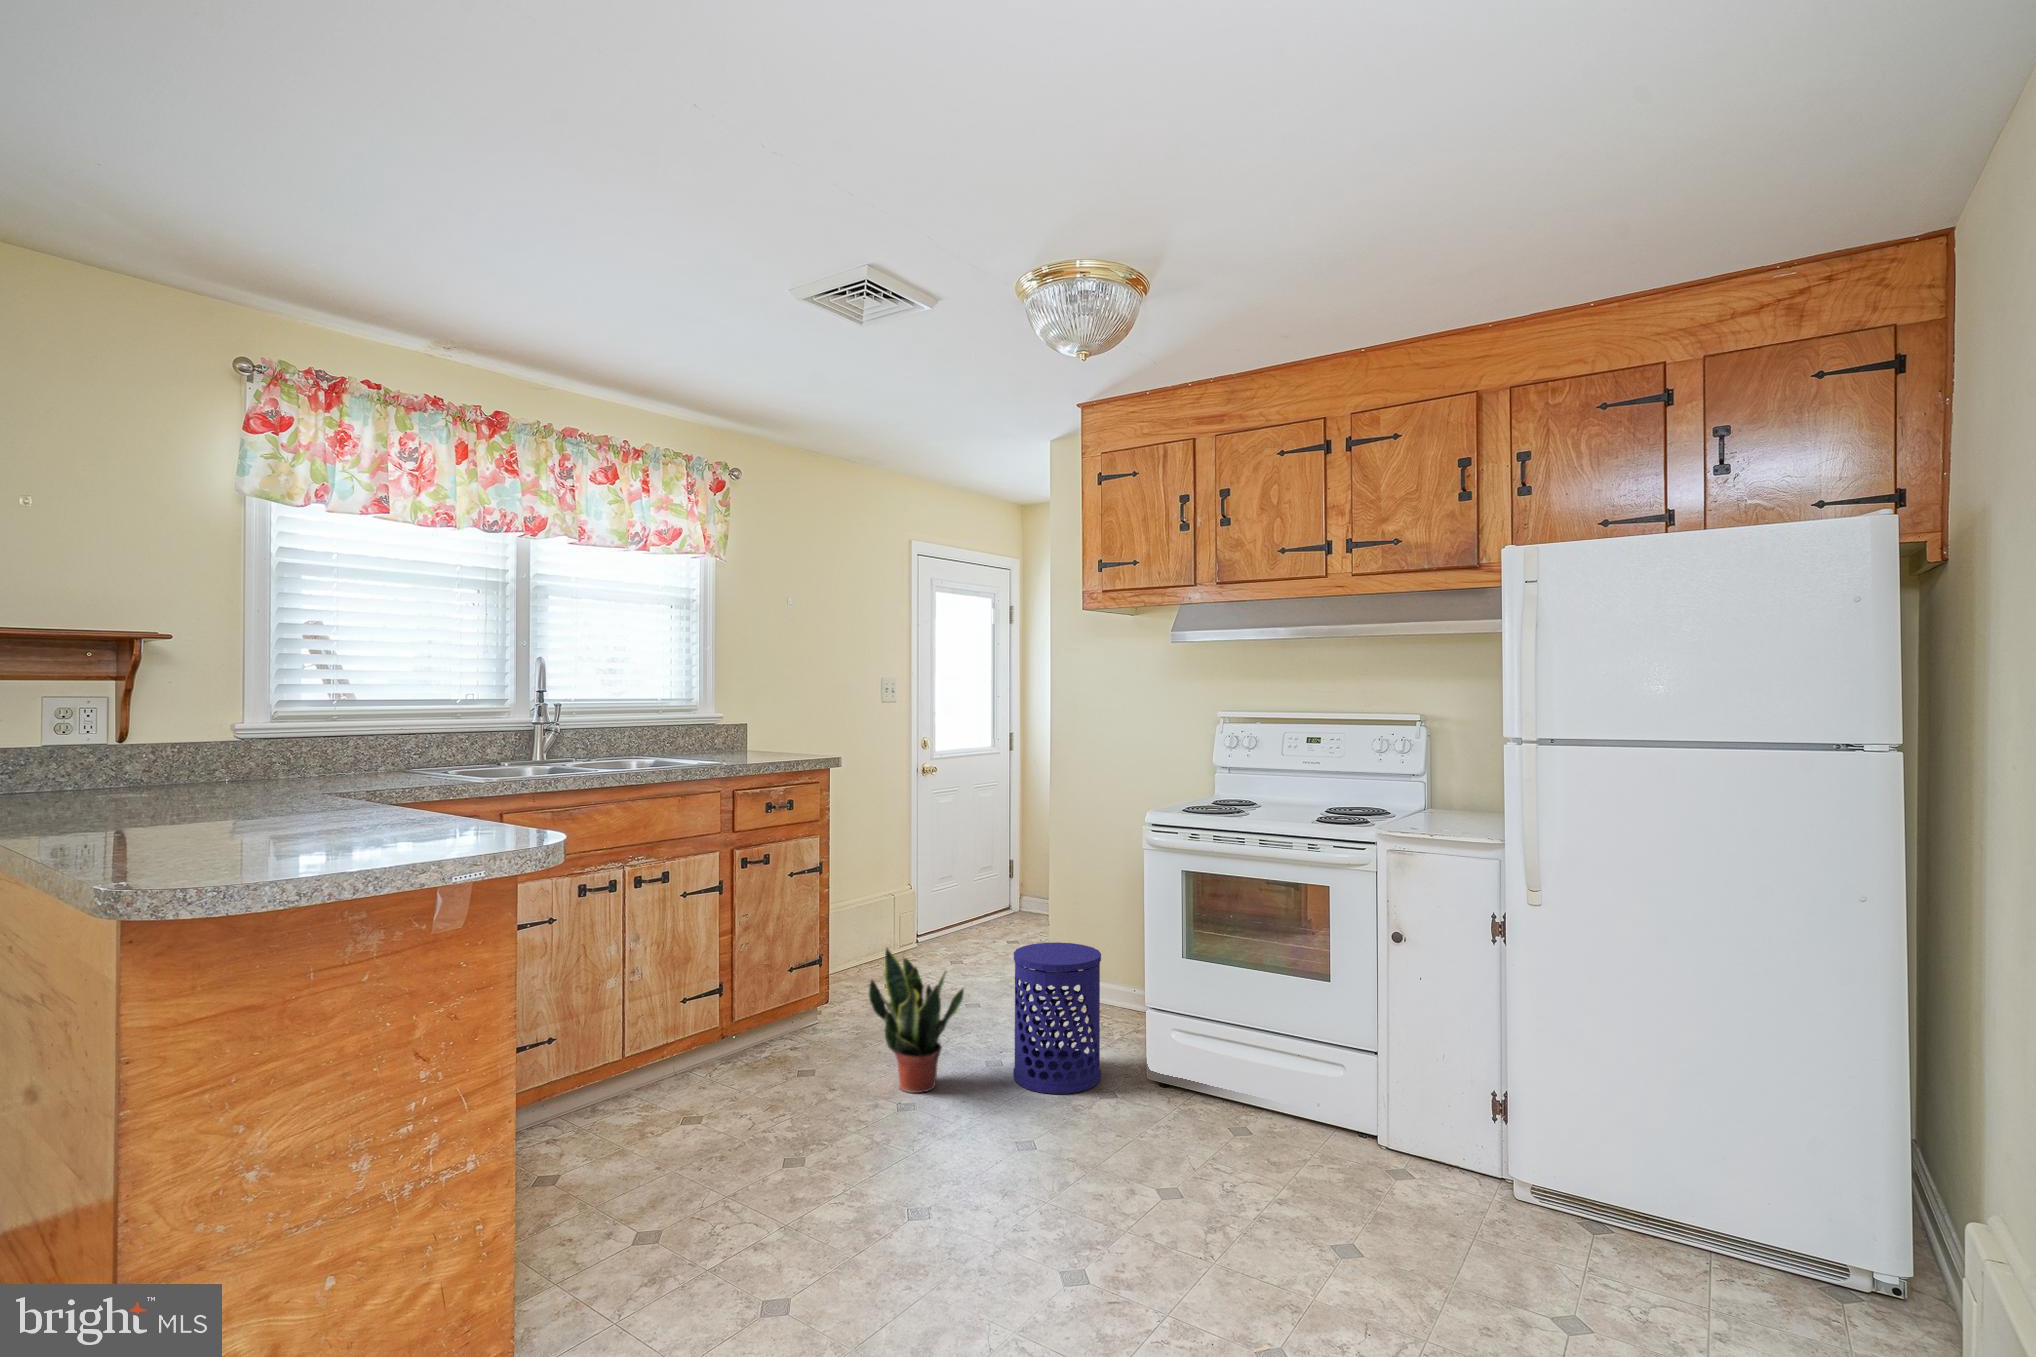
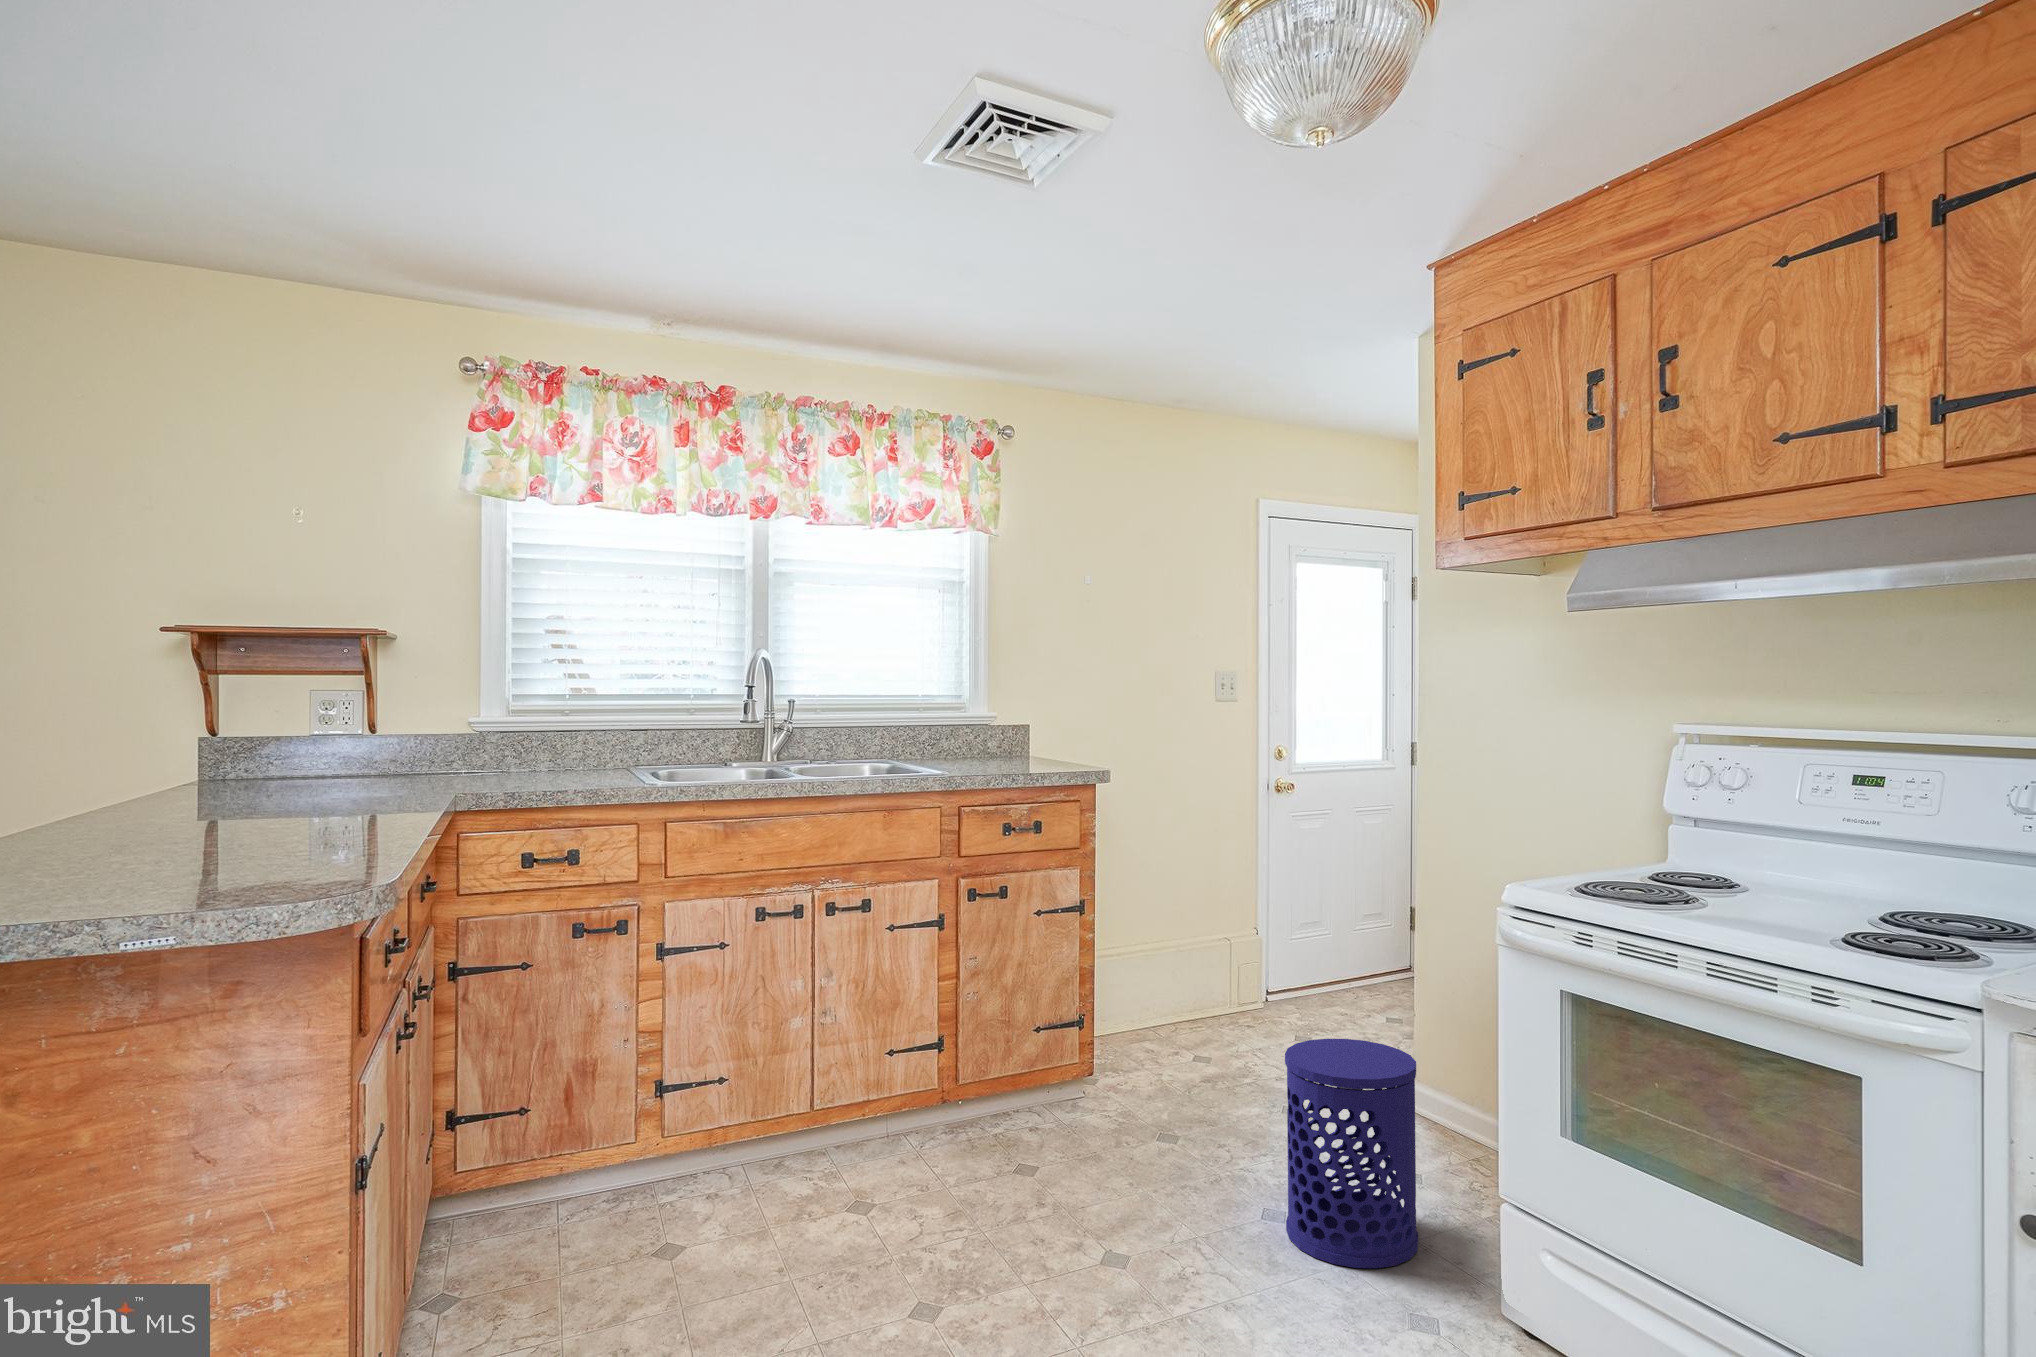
potted plant: present [869,948,964,1093] -> none [1089,1019,1215,1222]

